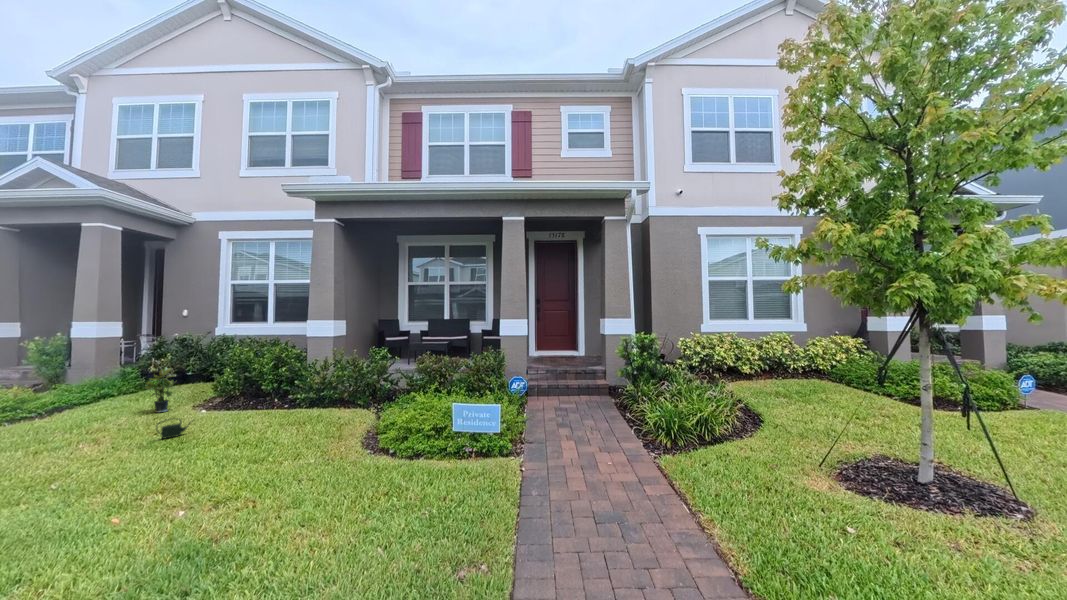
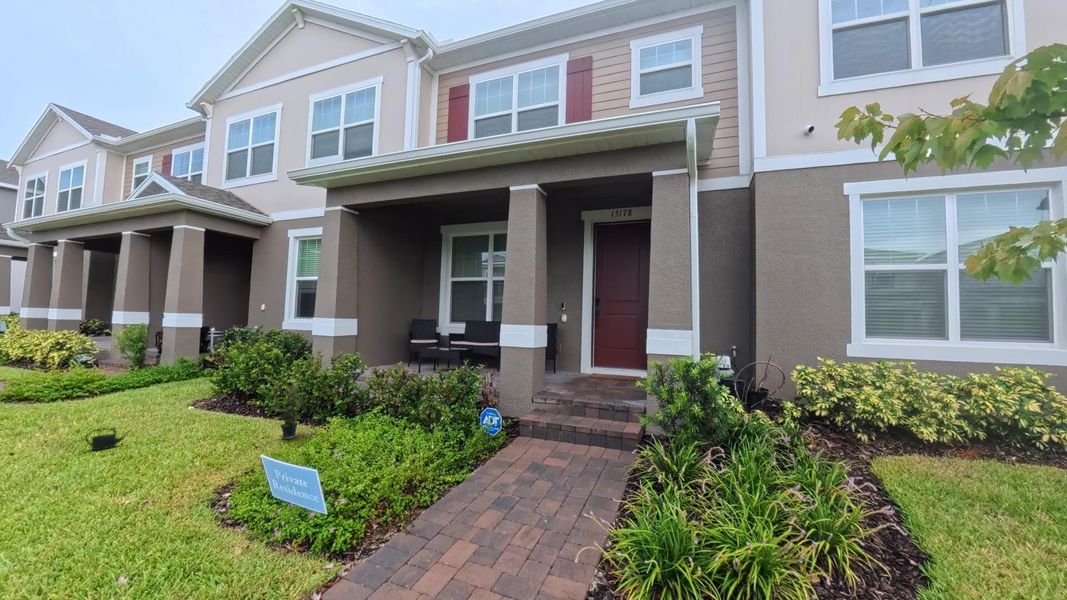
potted plant: present [145,367,176,413] -> present [271,383,305,439]

